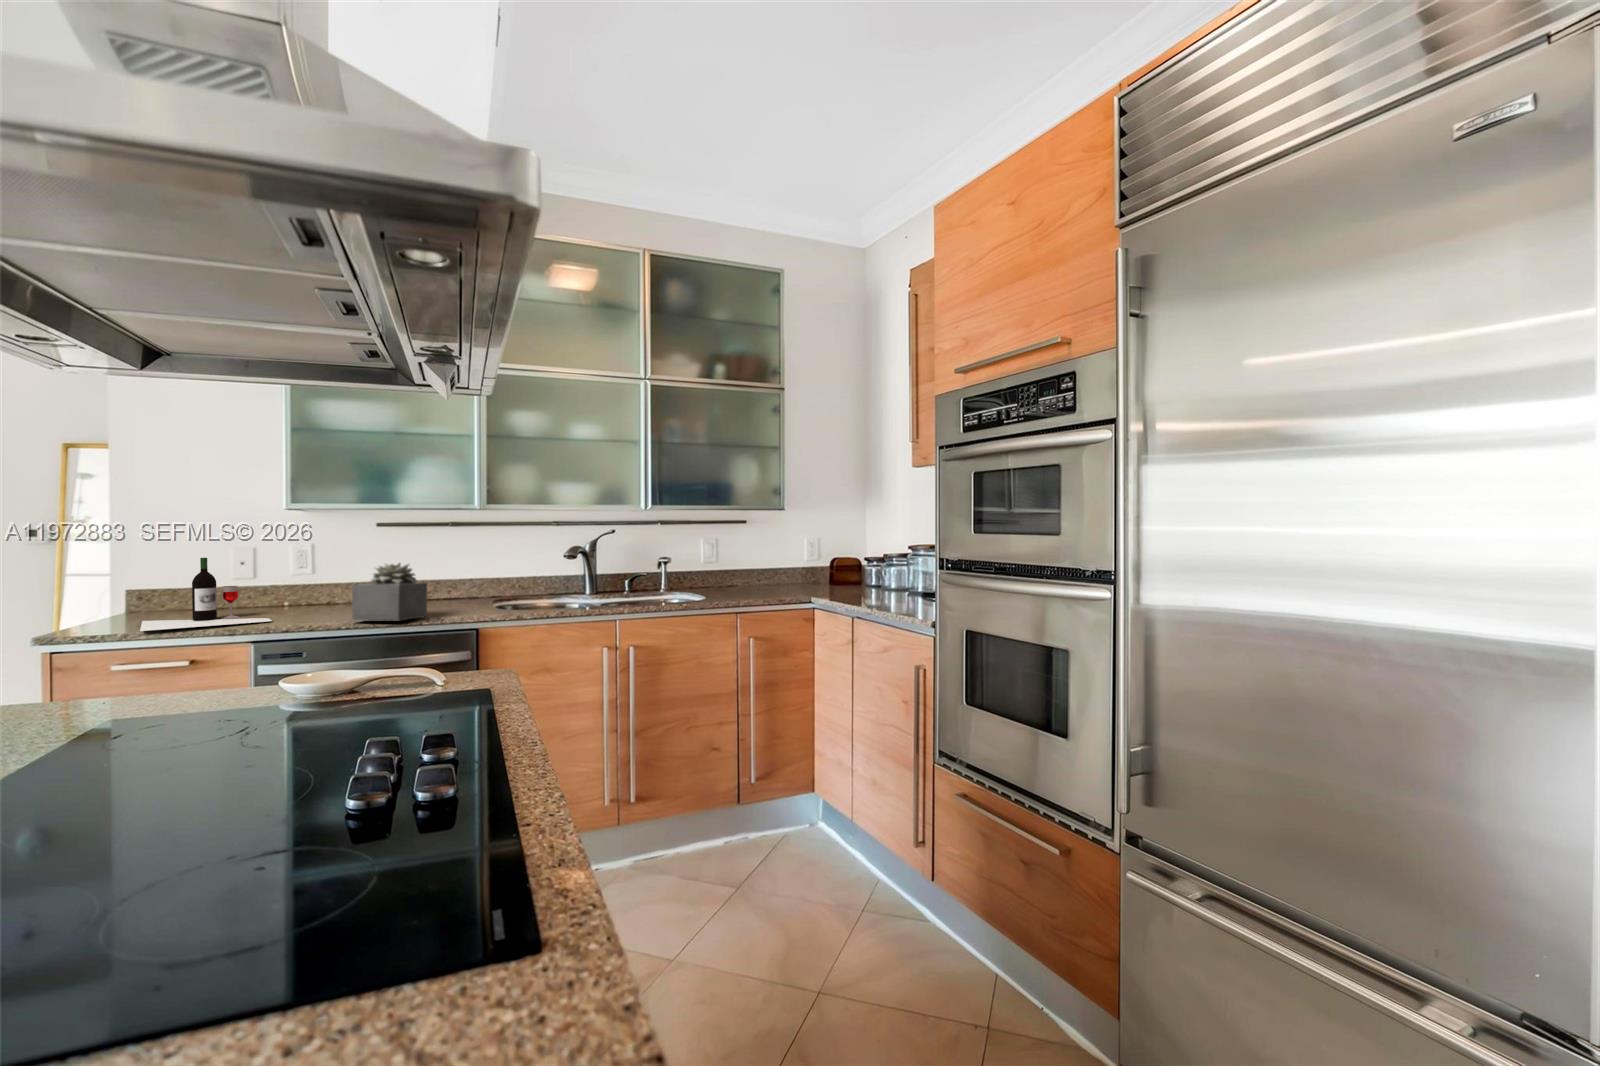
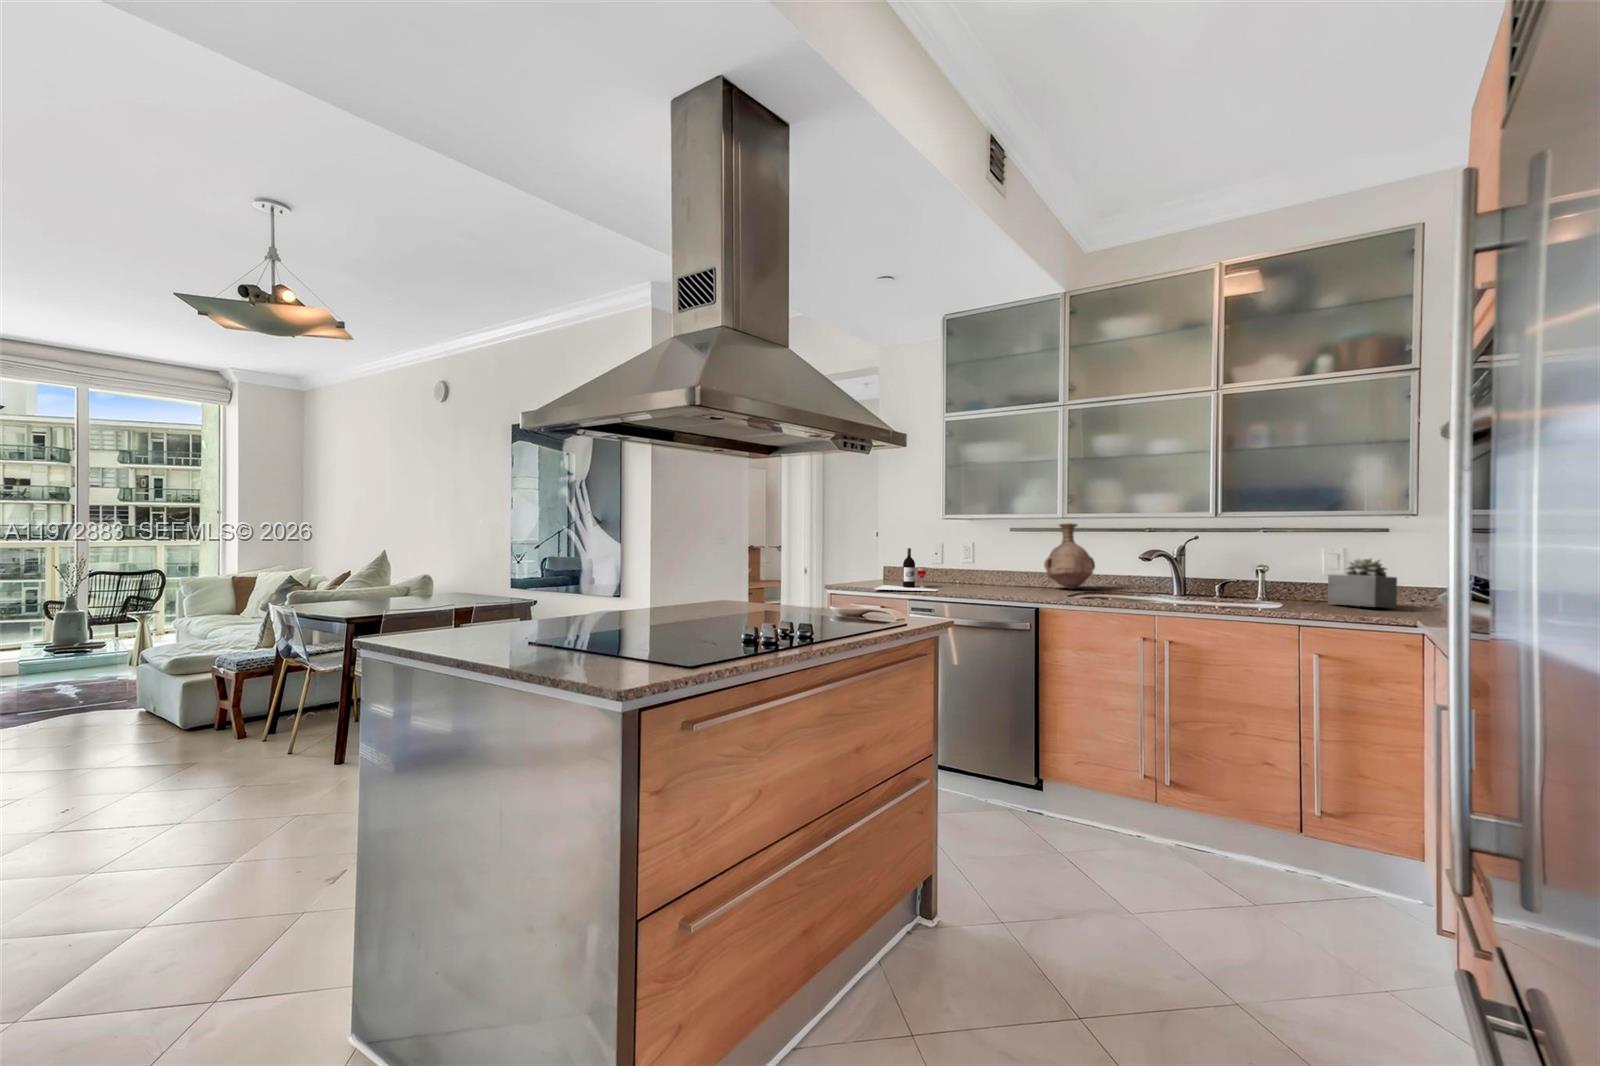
vase: none [435,517,496,598] -> present [1044,523,1095,589]
succulent plant: present [352,563,427,621] -> present [1328,558,1397,607]

